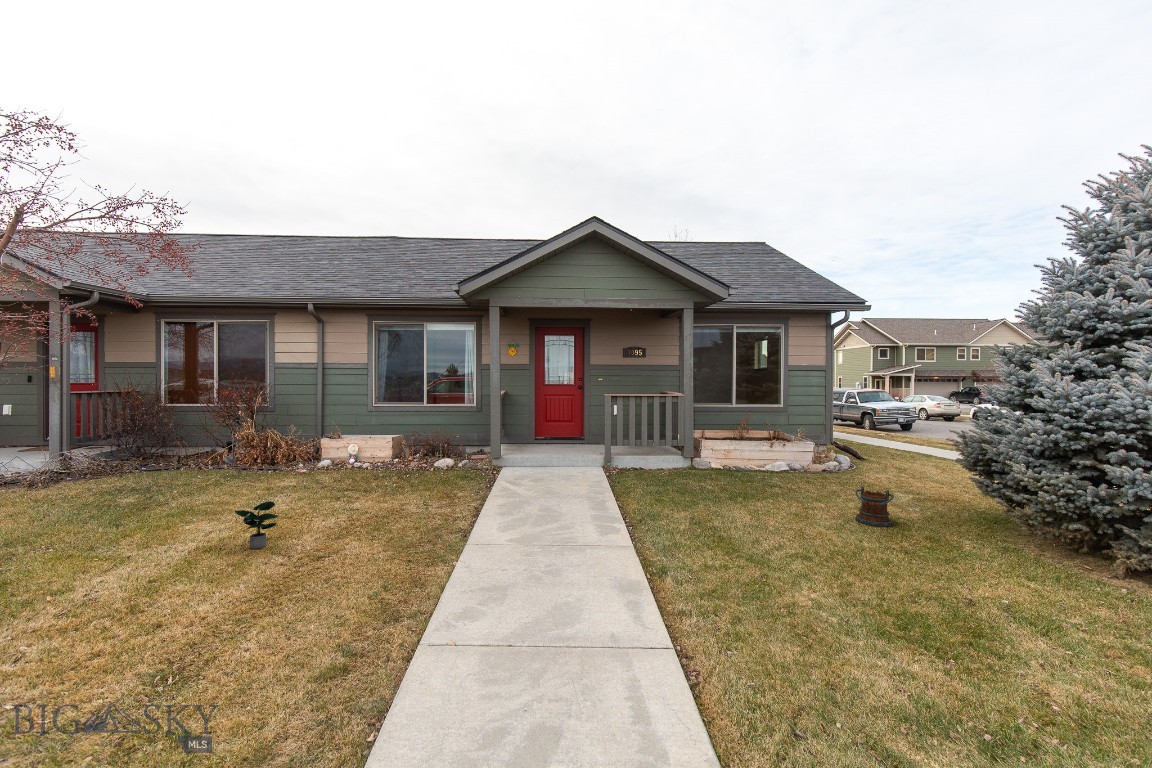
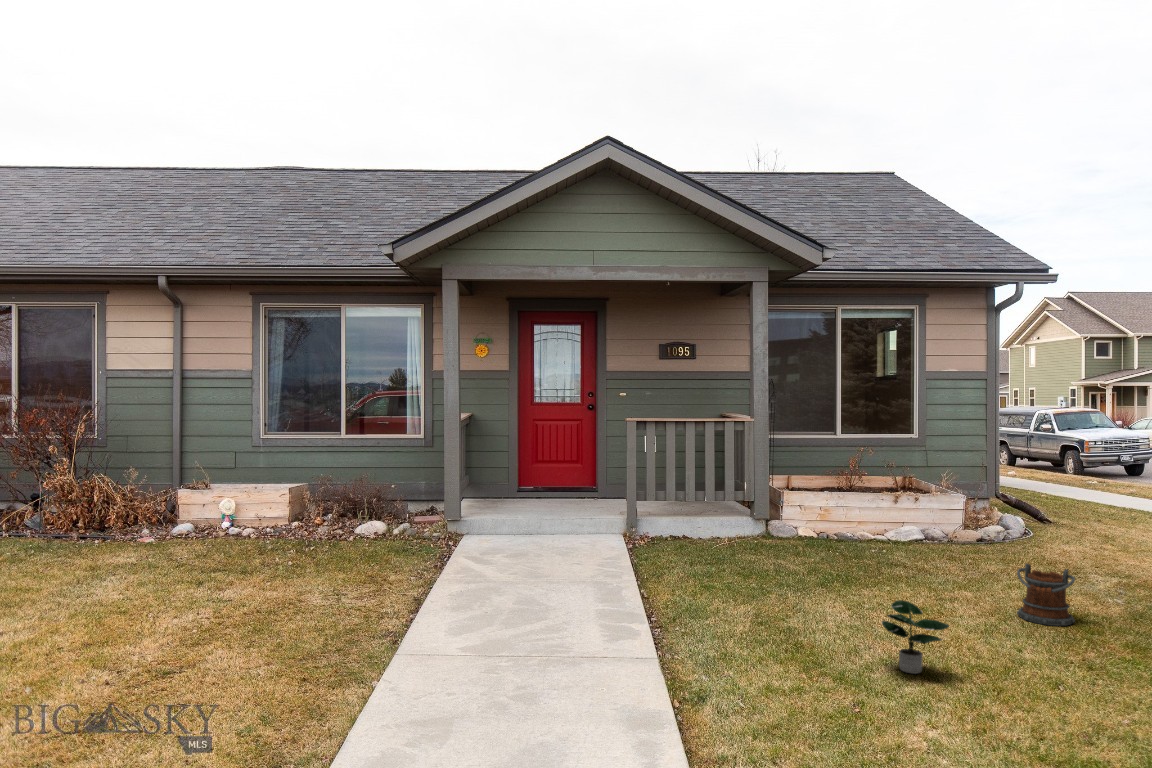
potted plant: present [234,501,279,549] -> present [882,600,949,674]

